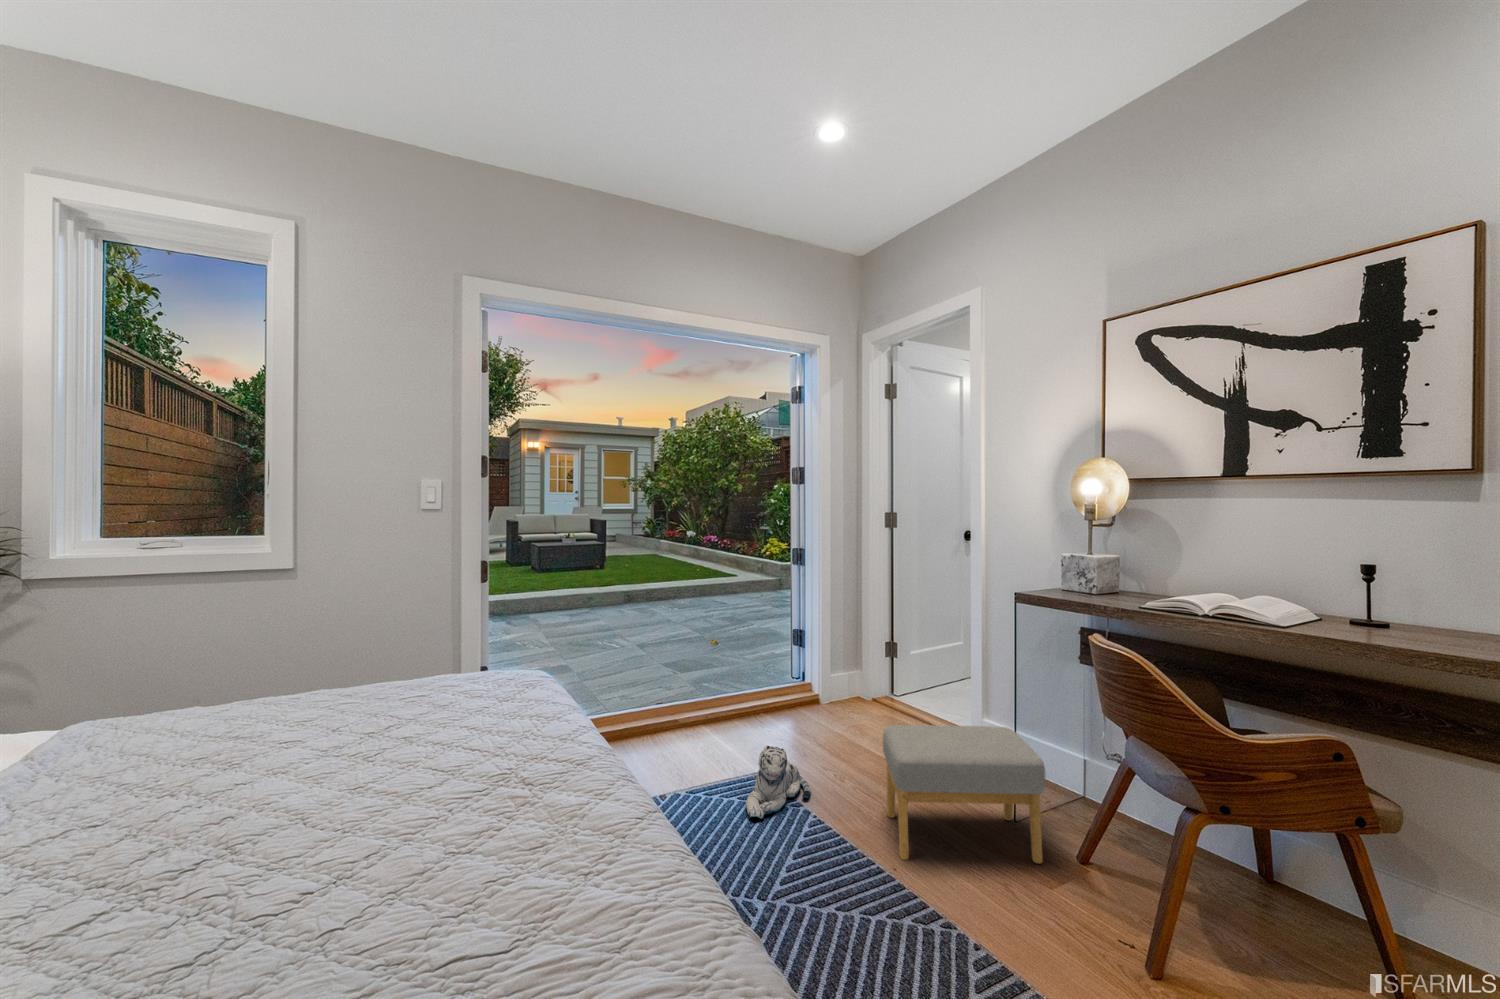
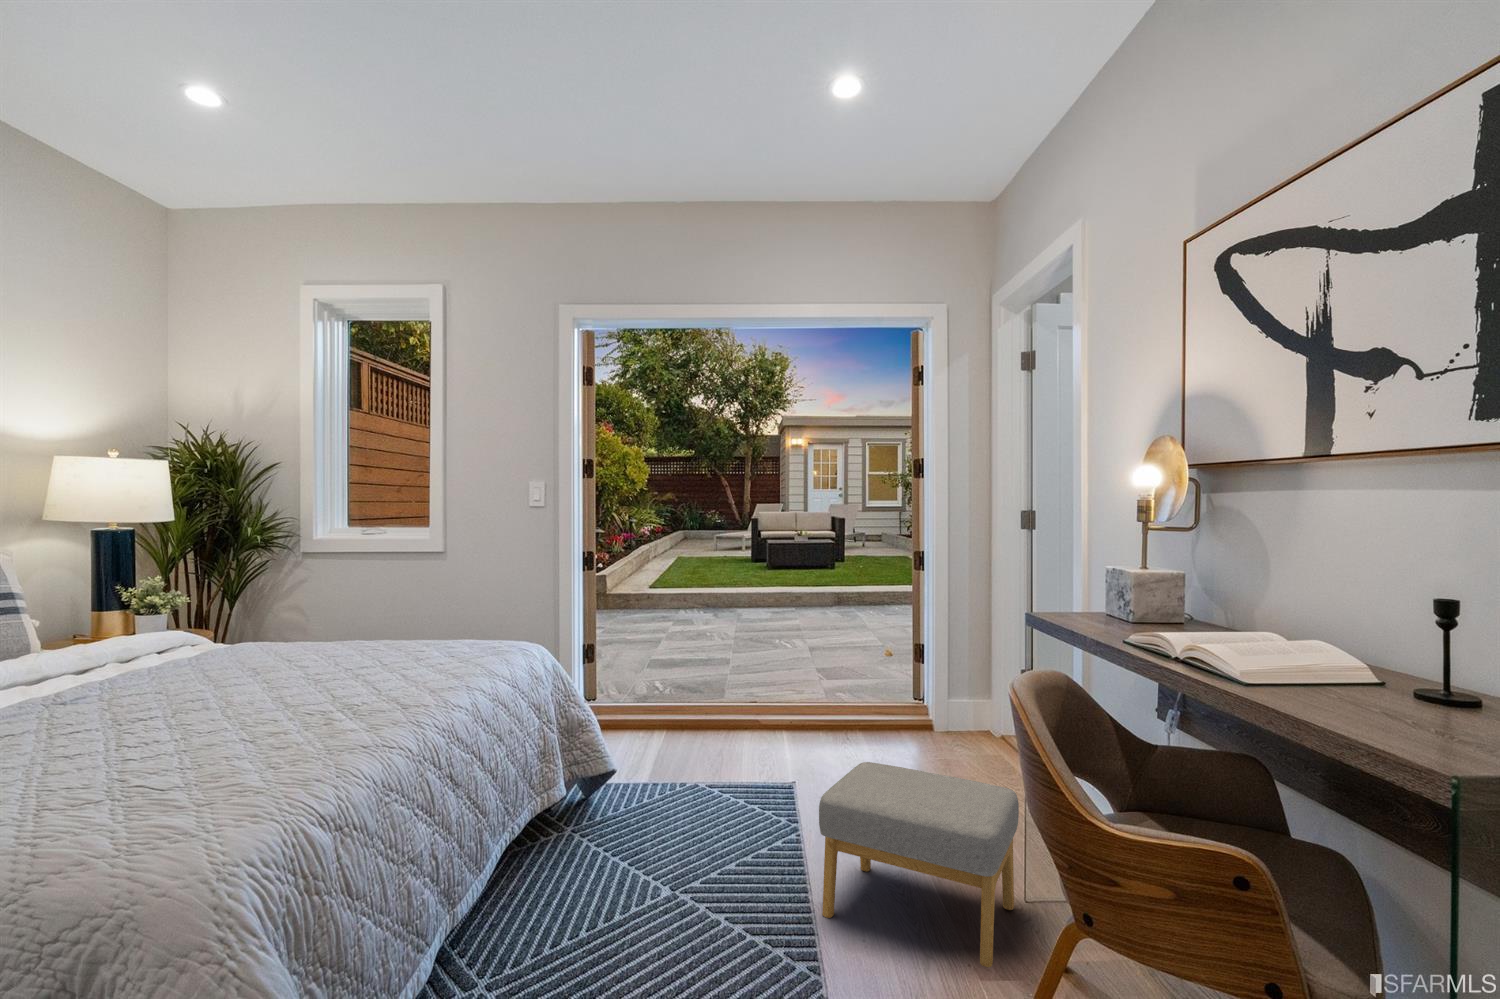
plush toy: present [746,745,811,819] -> none [712,763,811,840]

